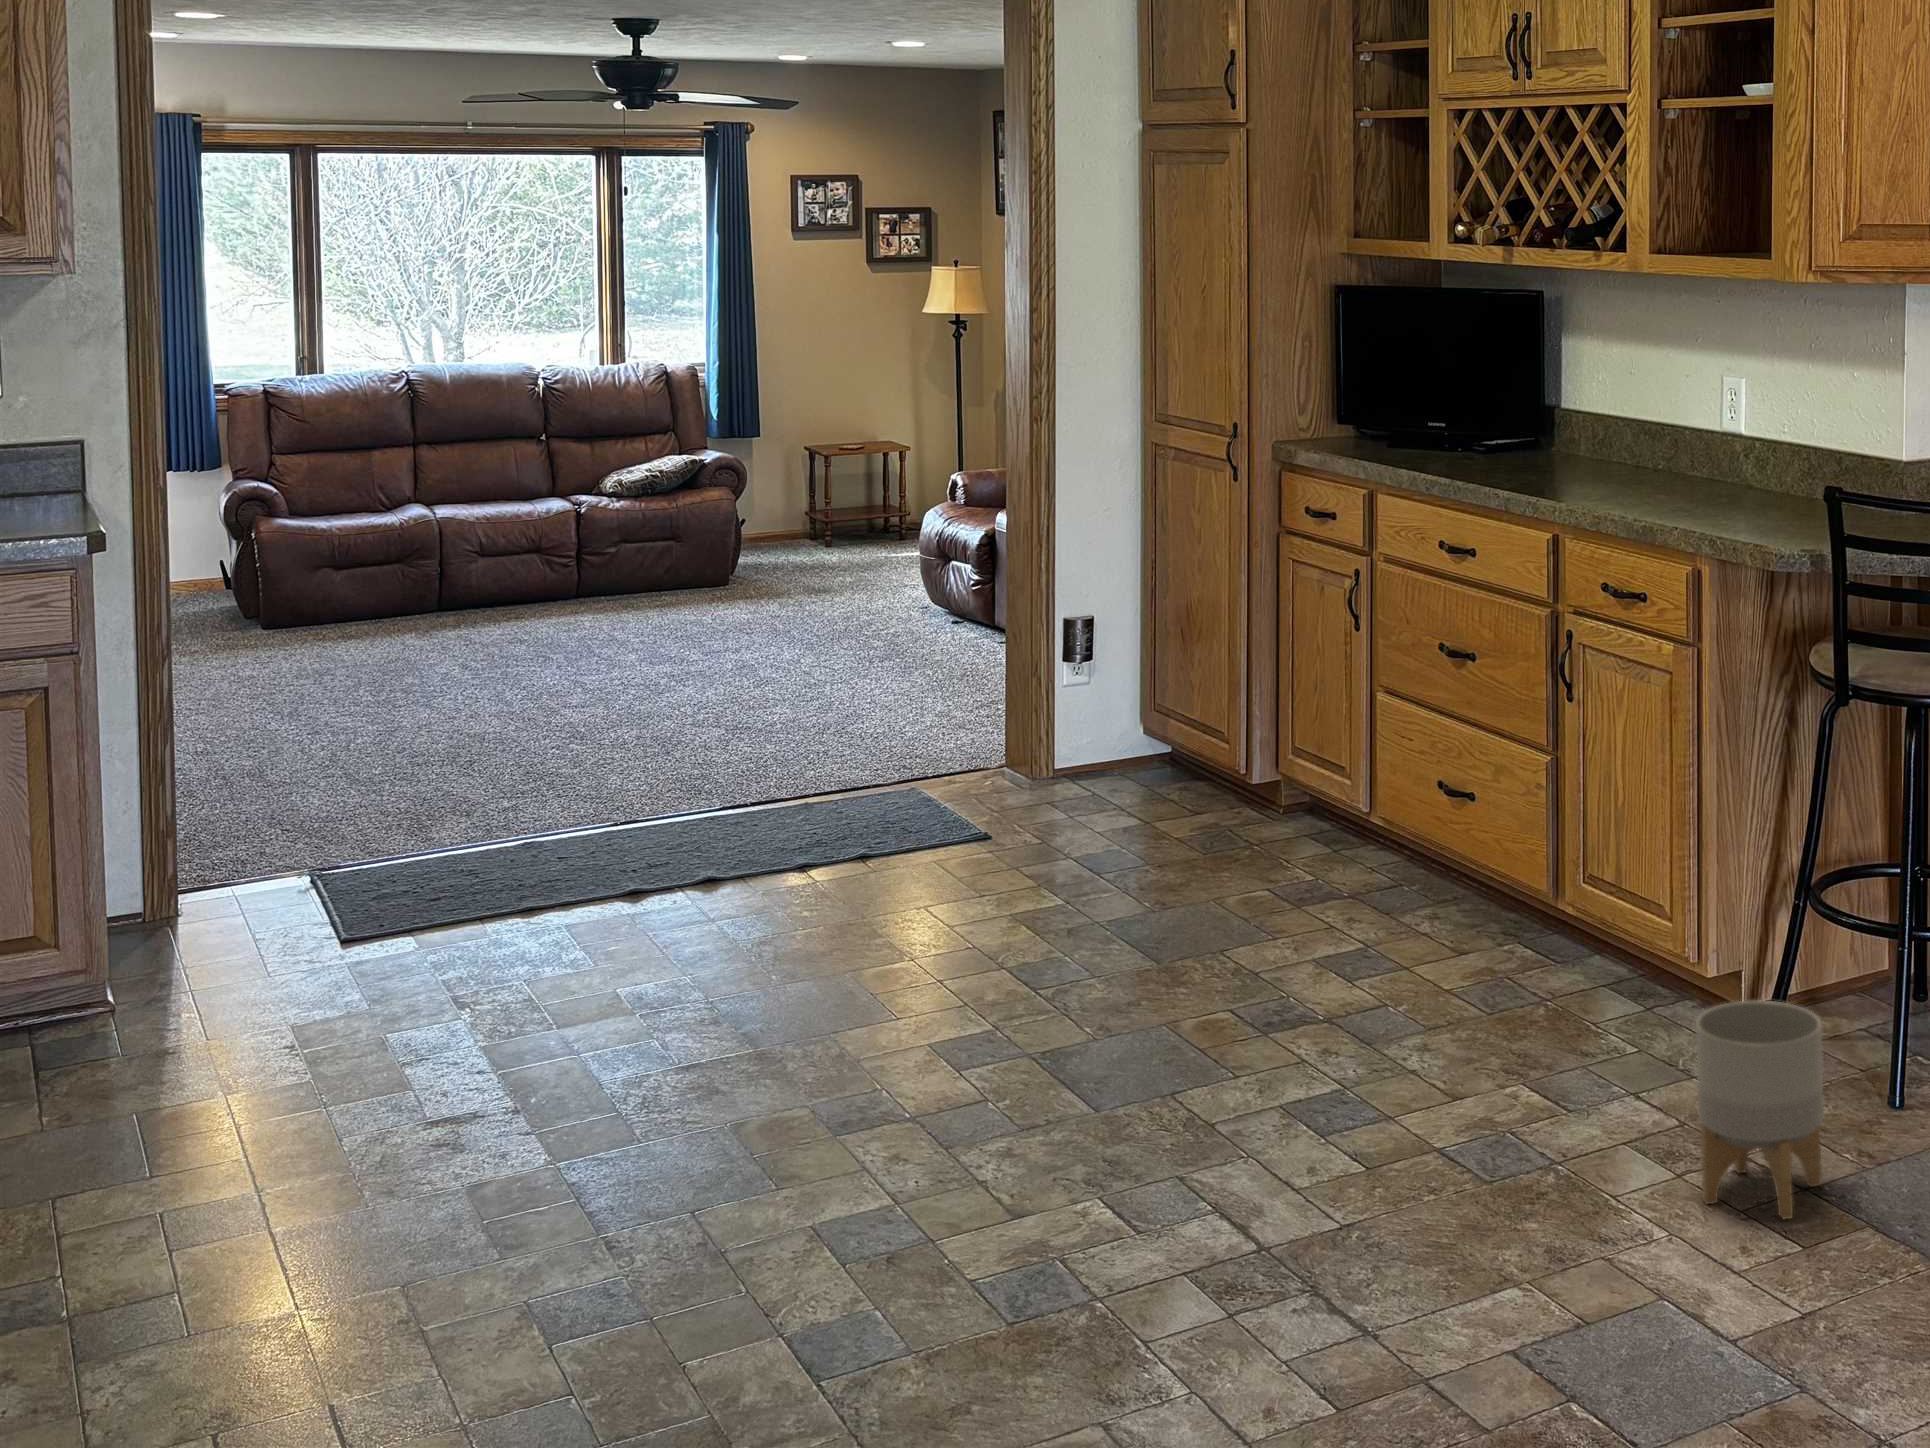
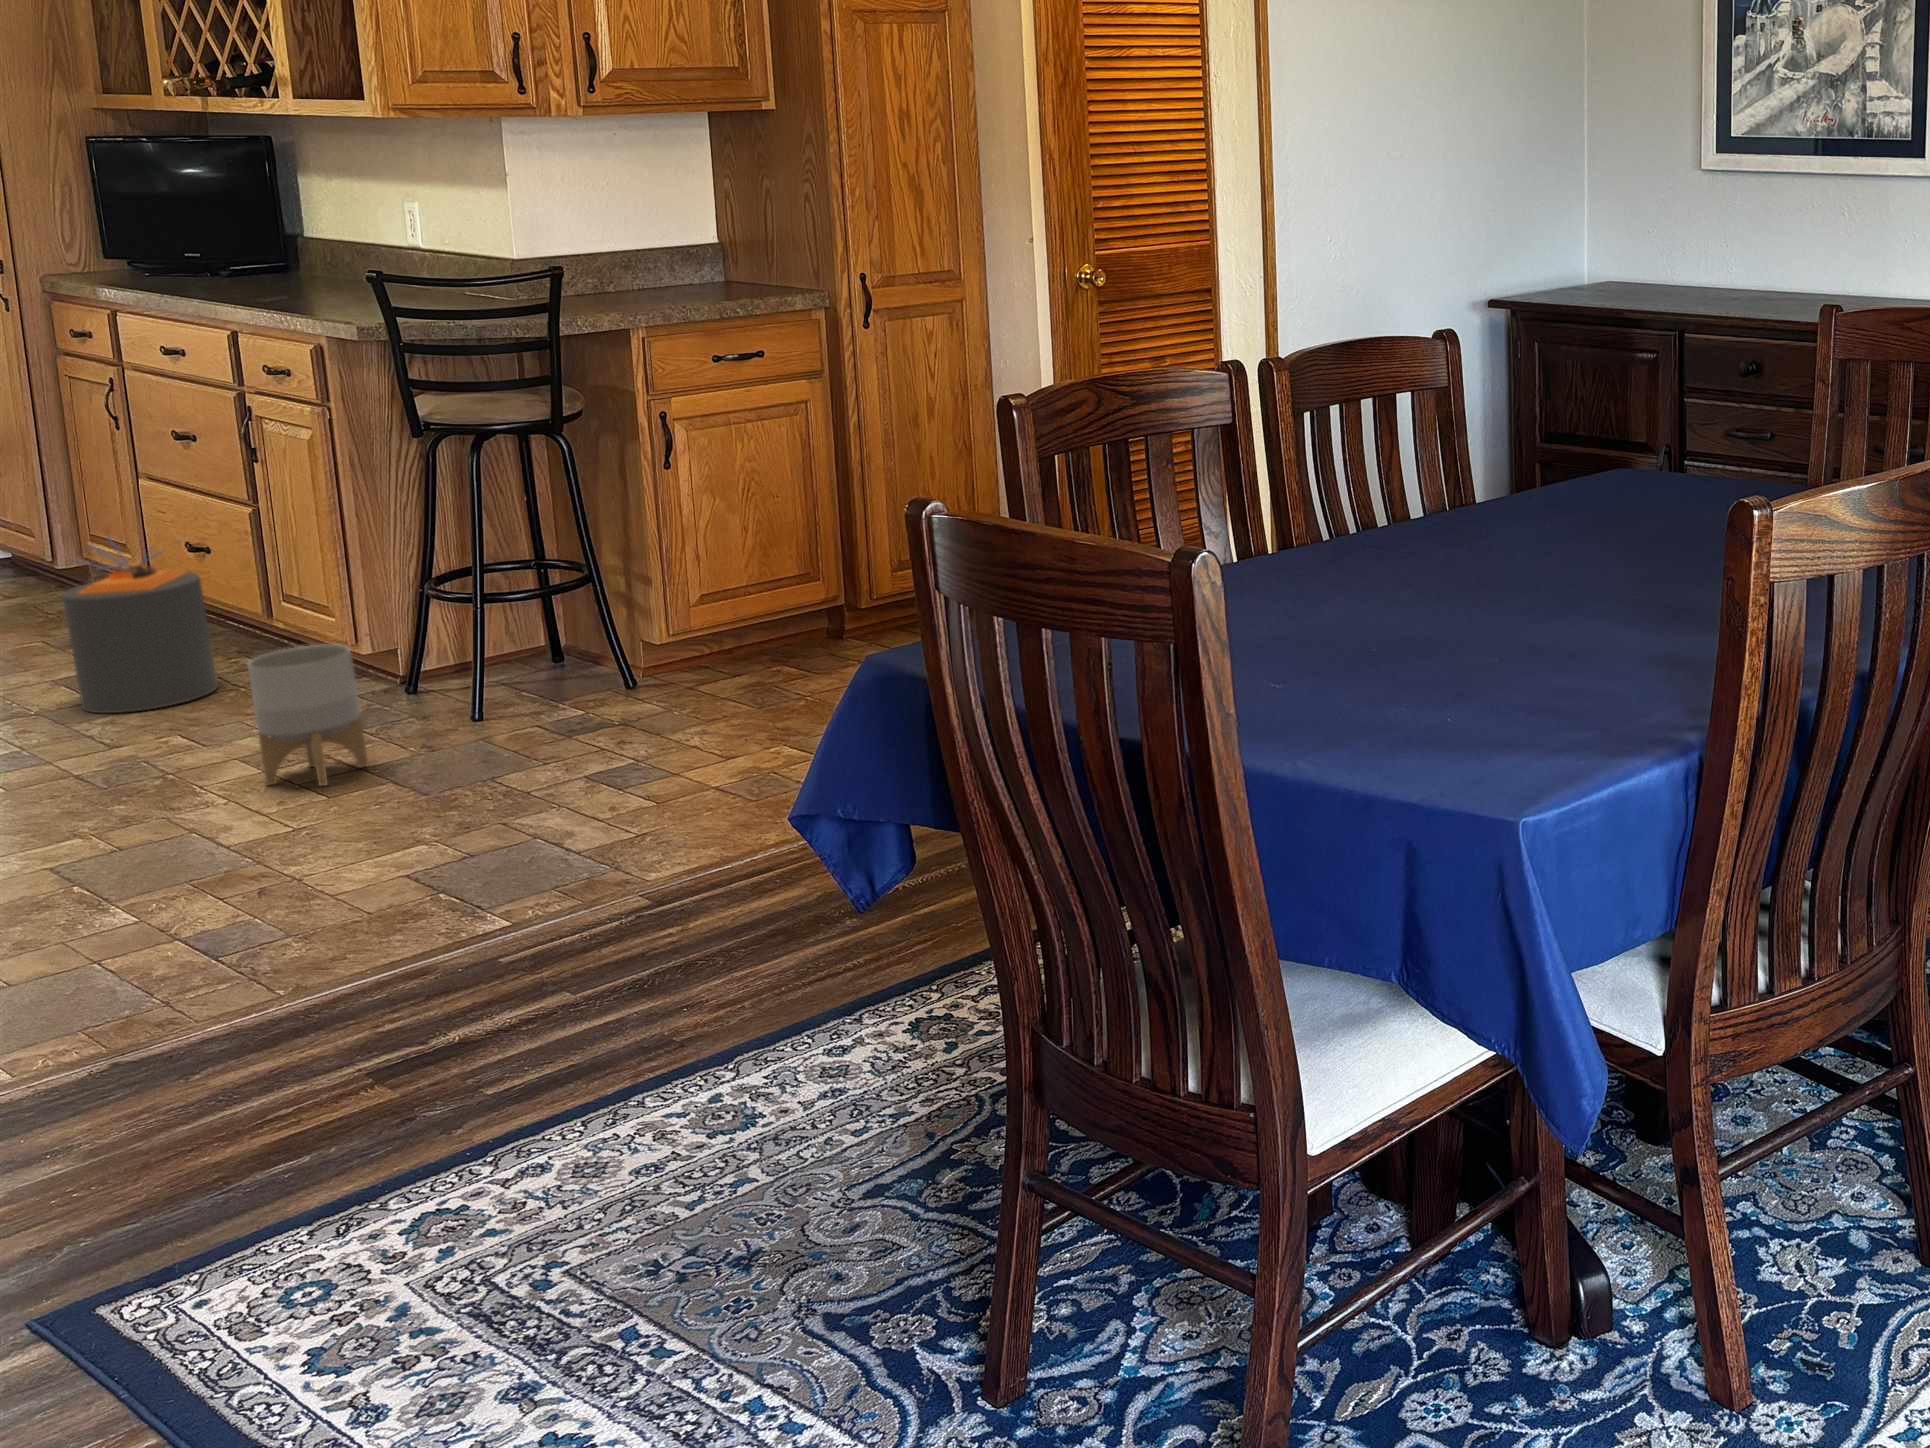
trash can: none [1365,778,1516,1022] -> present [62,537,218,713]

